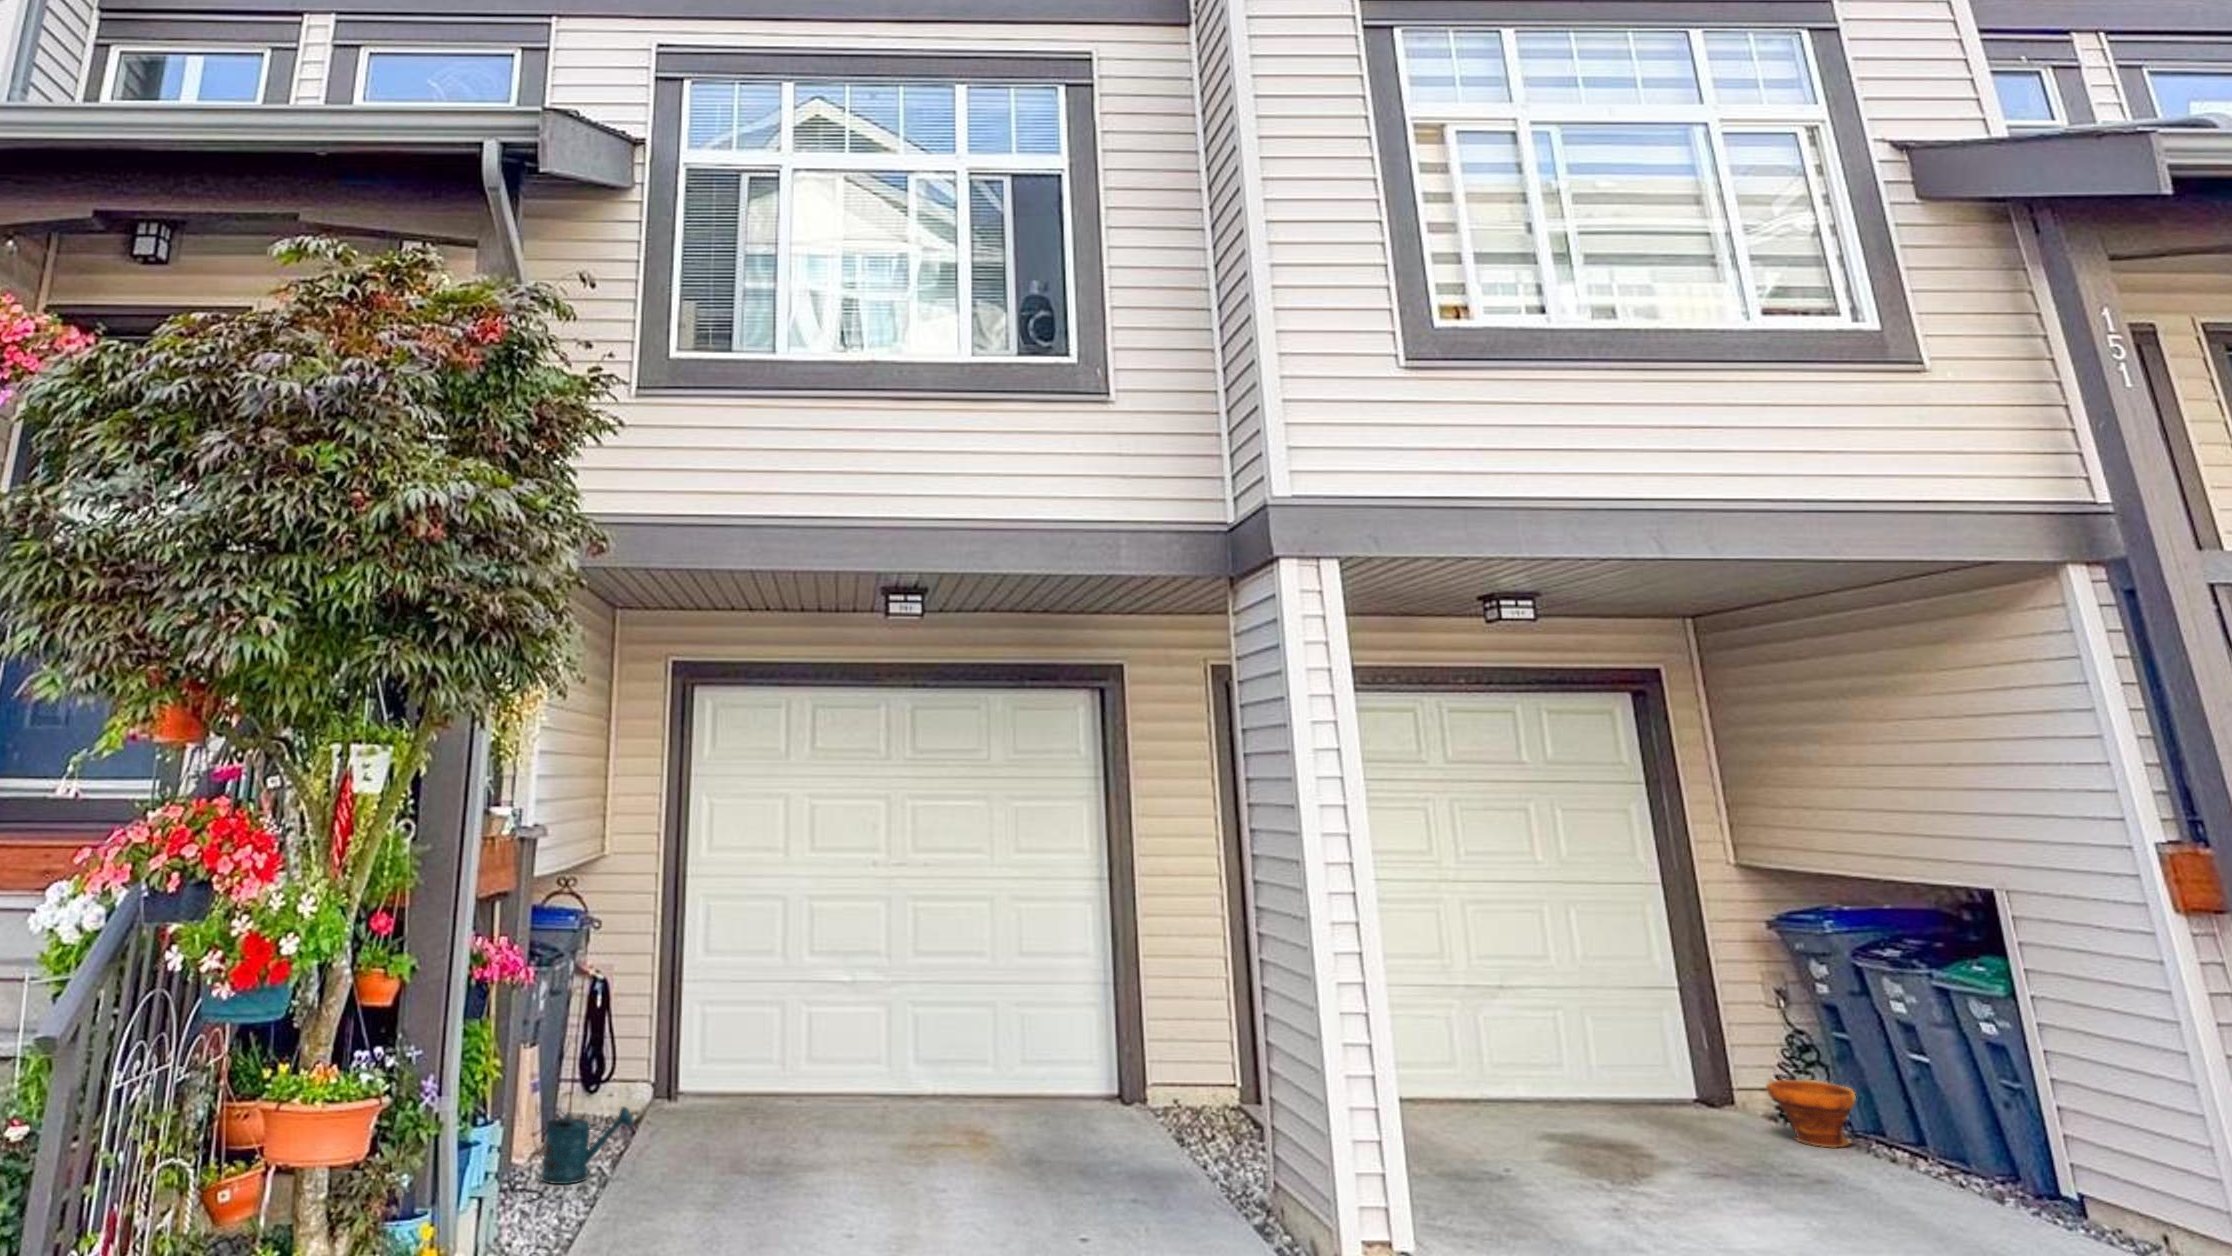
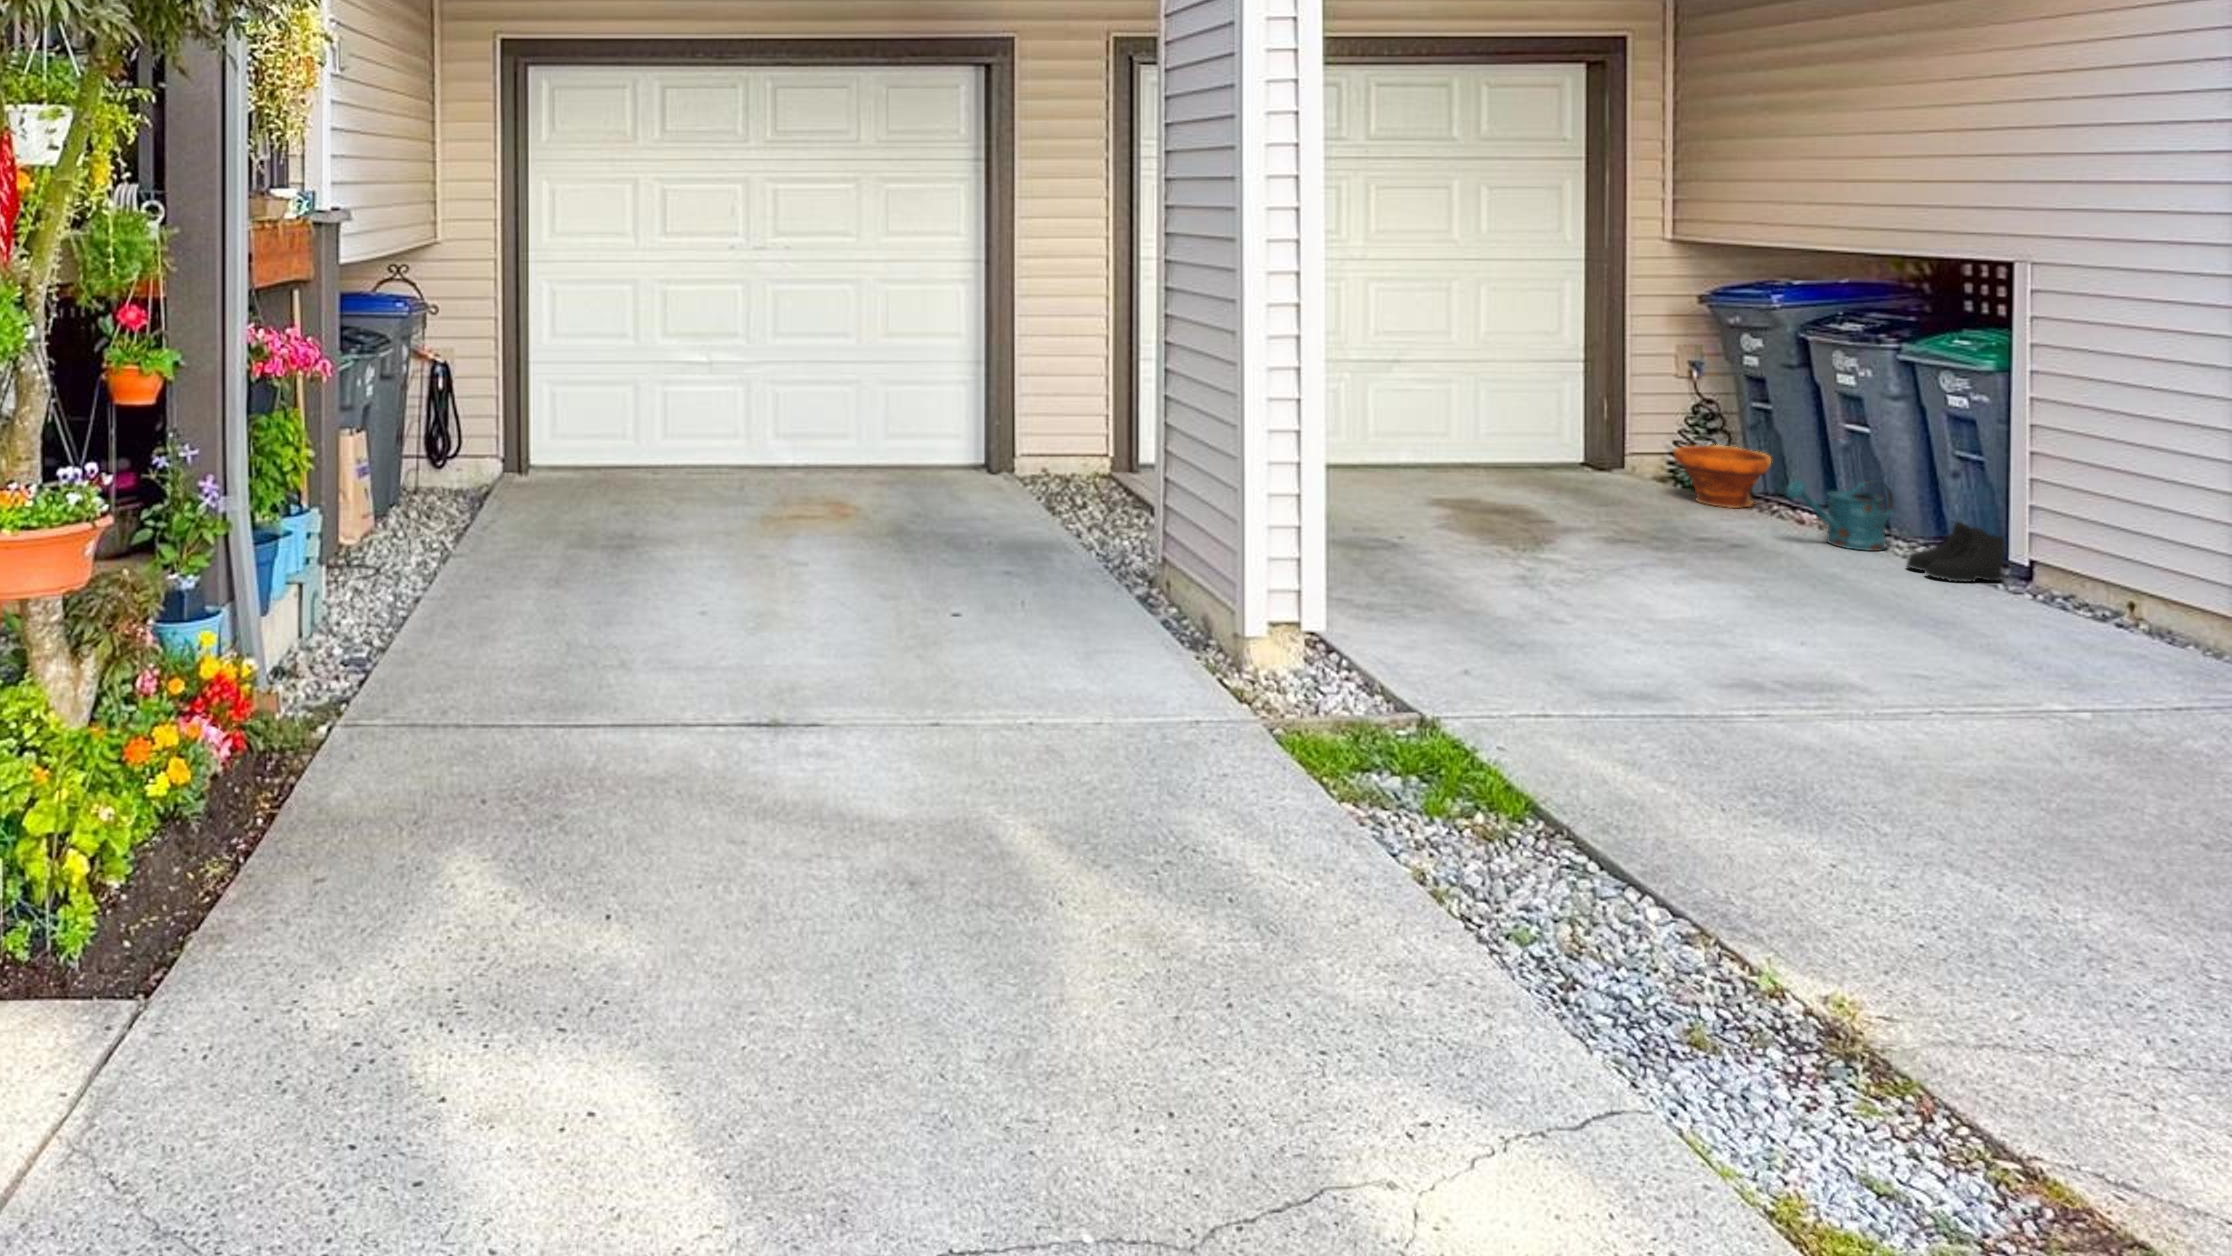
watering can: present [534,1107,633,1184] -> present [1786,480,1894,551]
boots: none [1977,1155,2063,1221] -> present [1907,521,2005,582]

